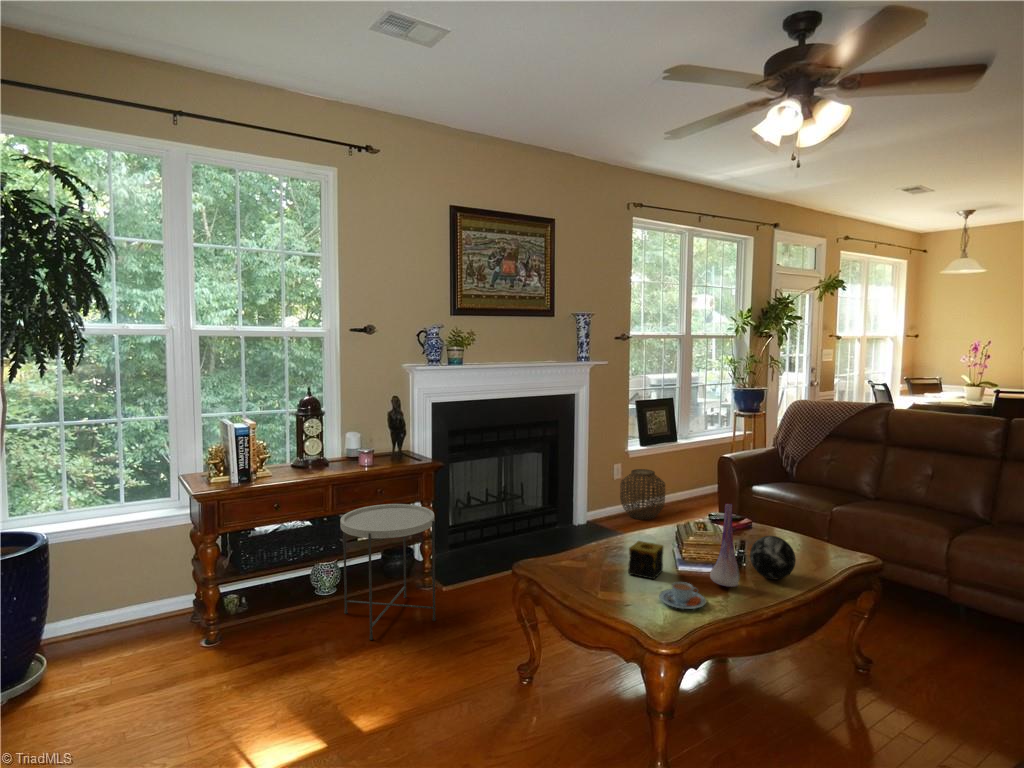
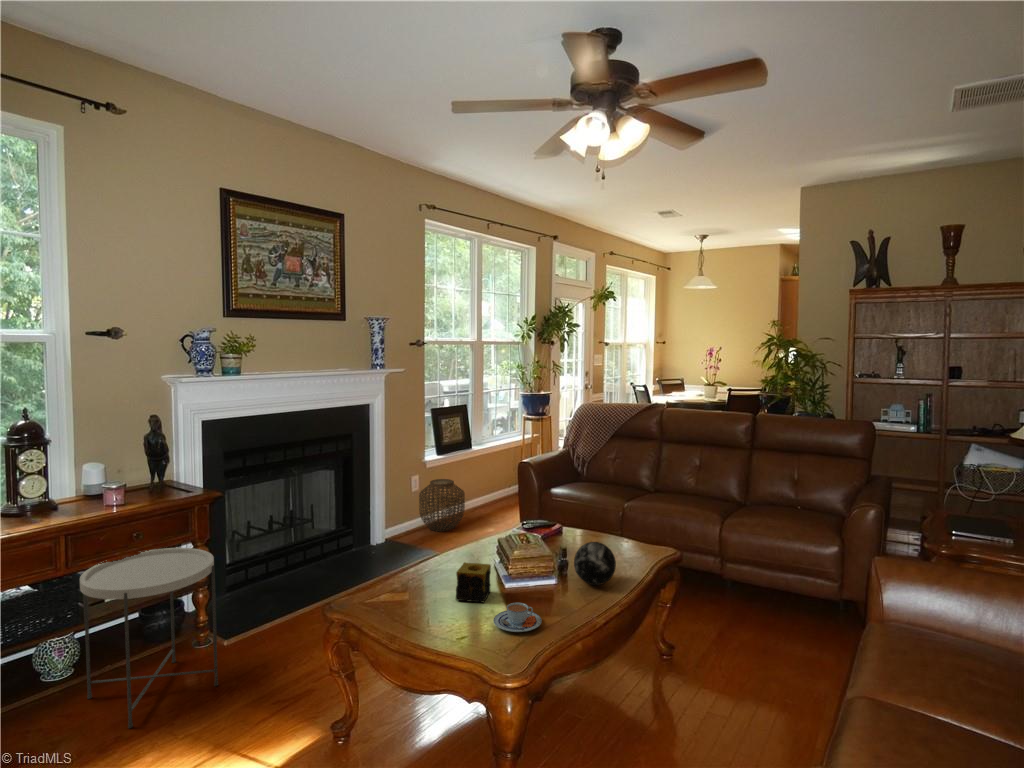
vase: present [710,504,740,587] -> none [535,512,568,601]

